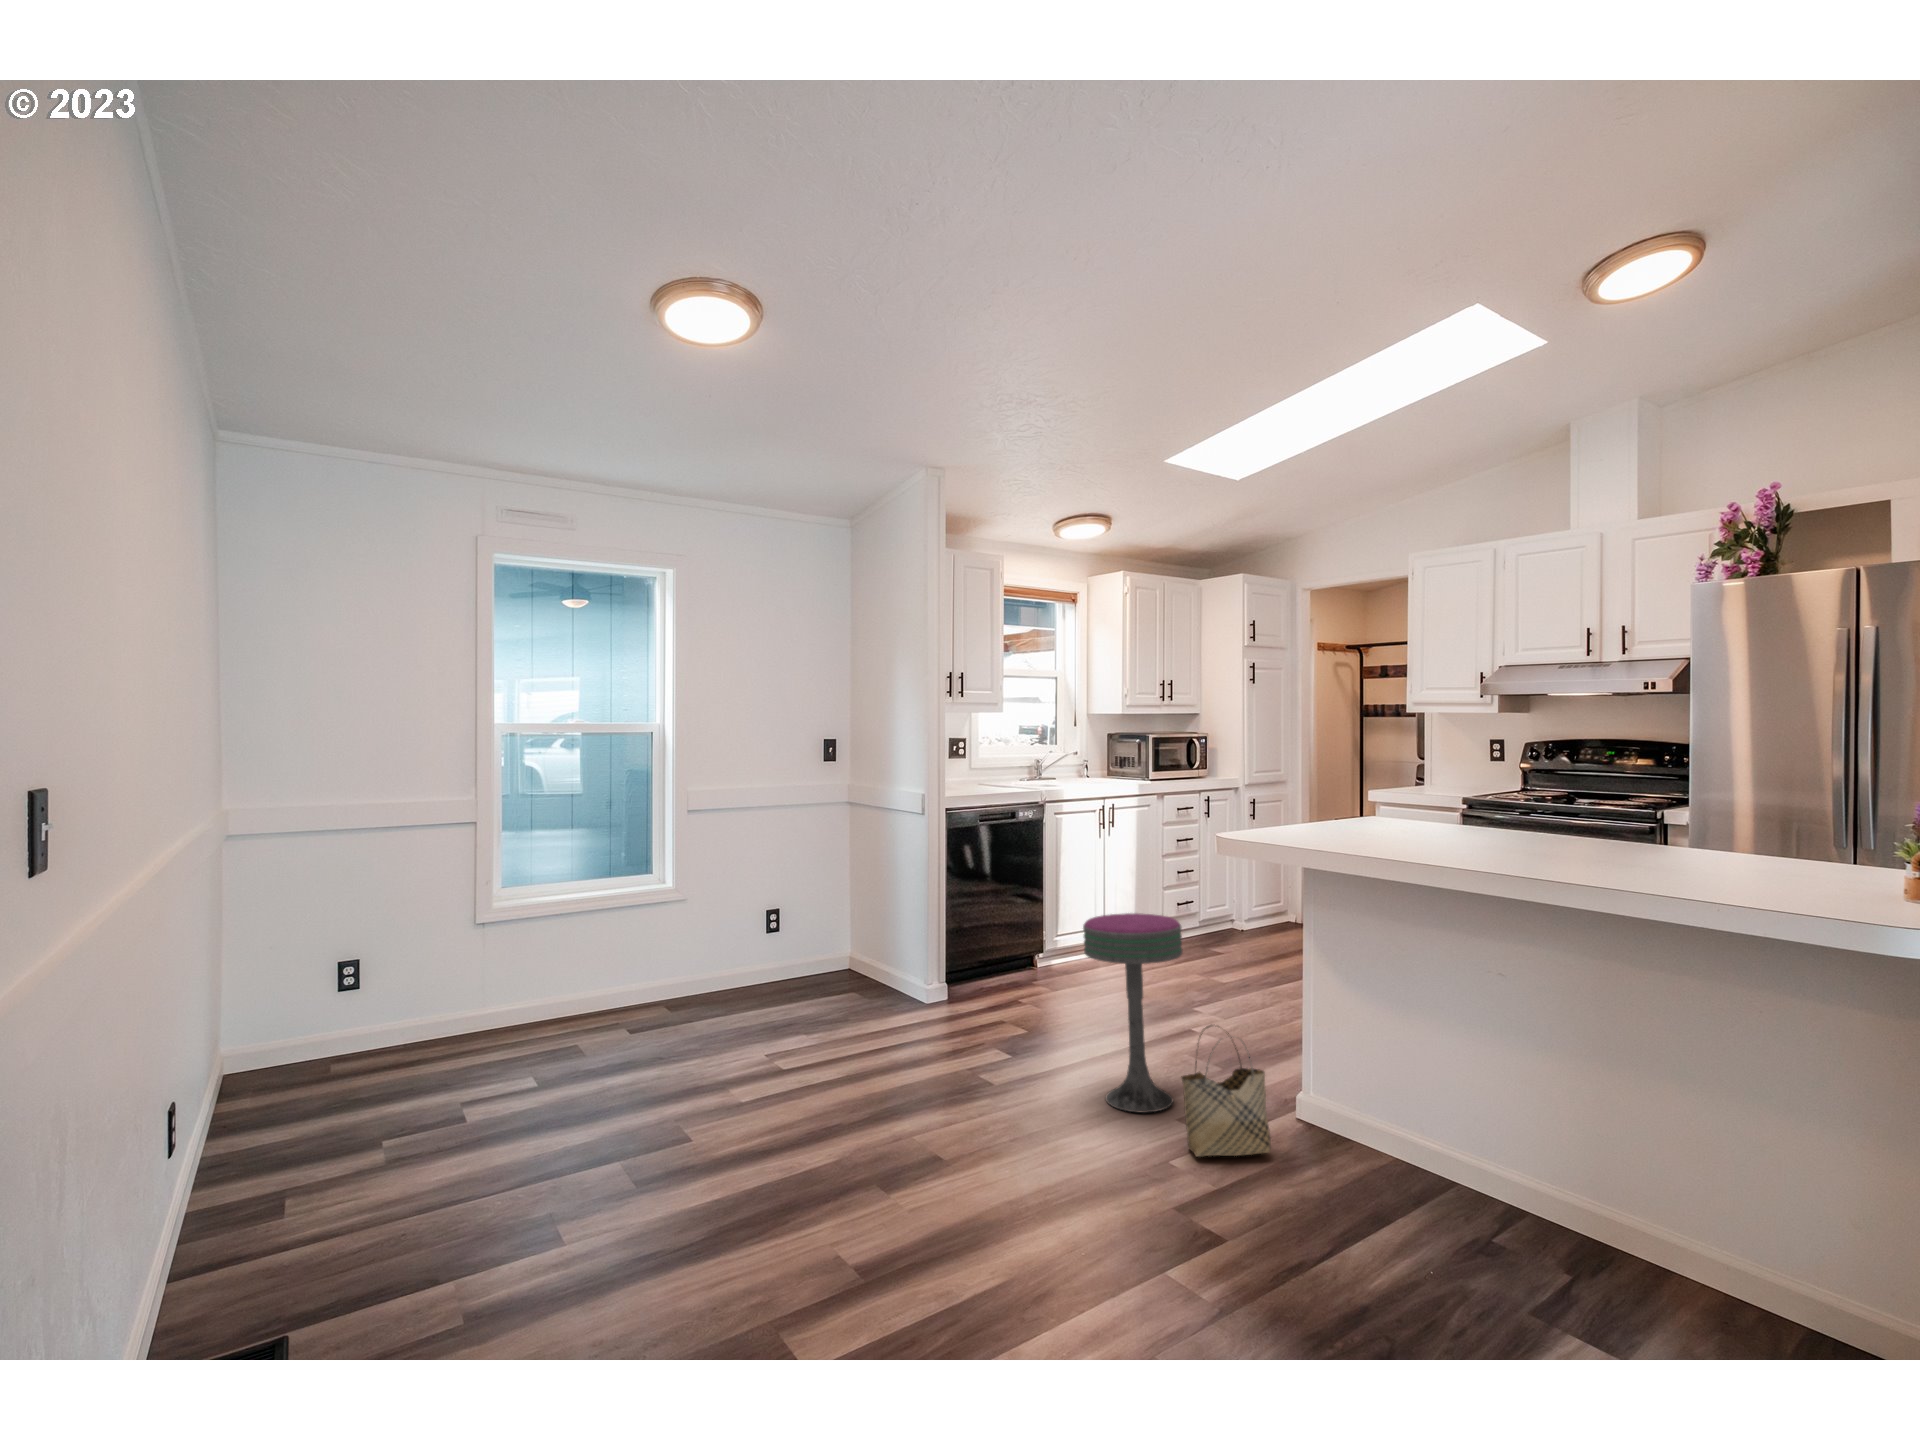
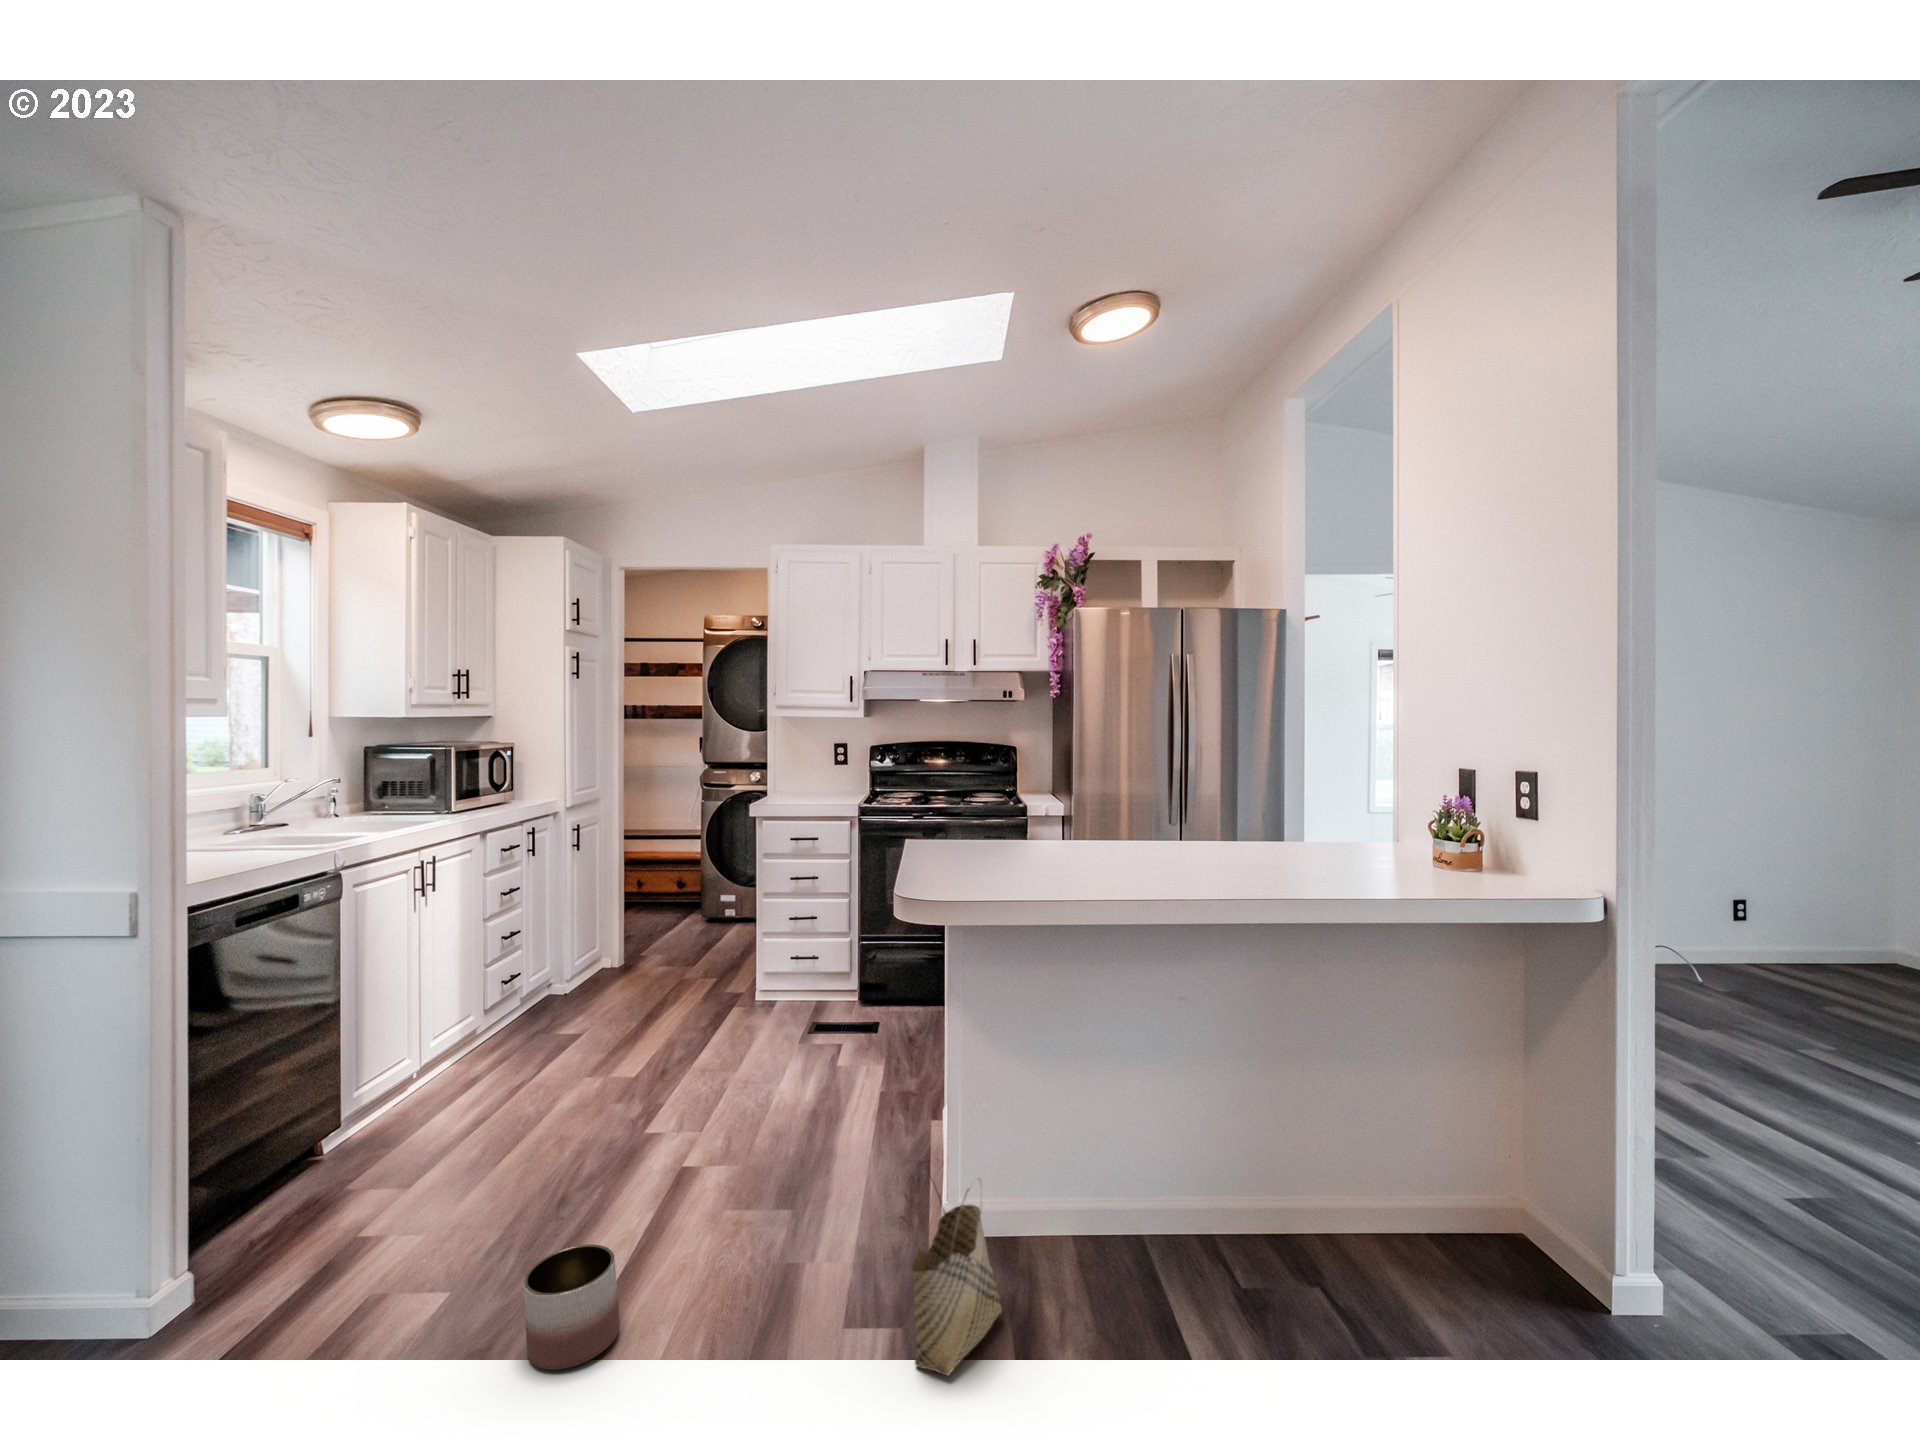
bar stool: present [1083,913,1183,1113] -> none [671,1029,826,1361]
planter: none [1025,1016,1075,1074] -> present [524,1244,619,1370]

